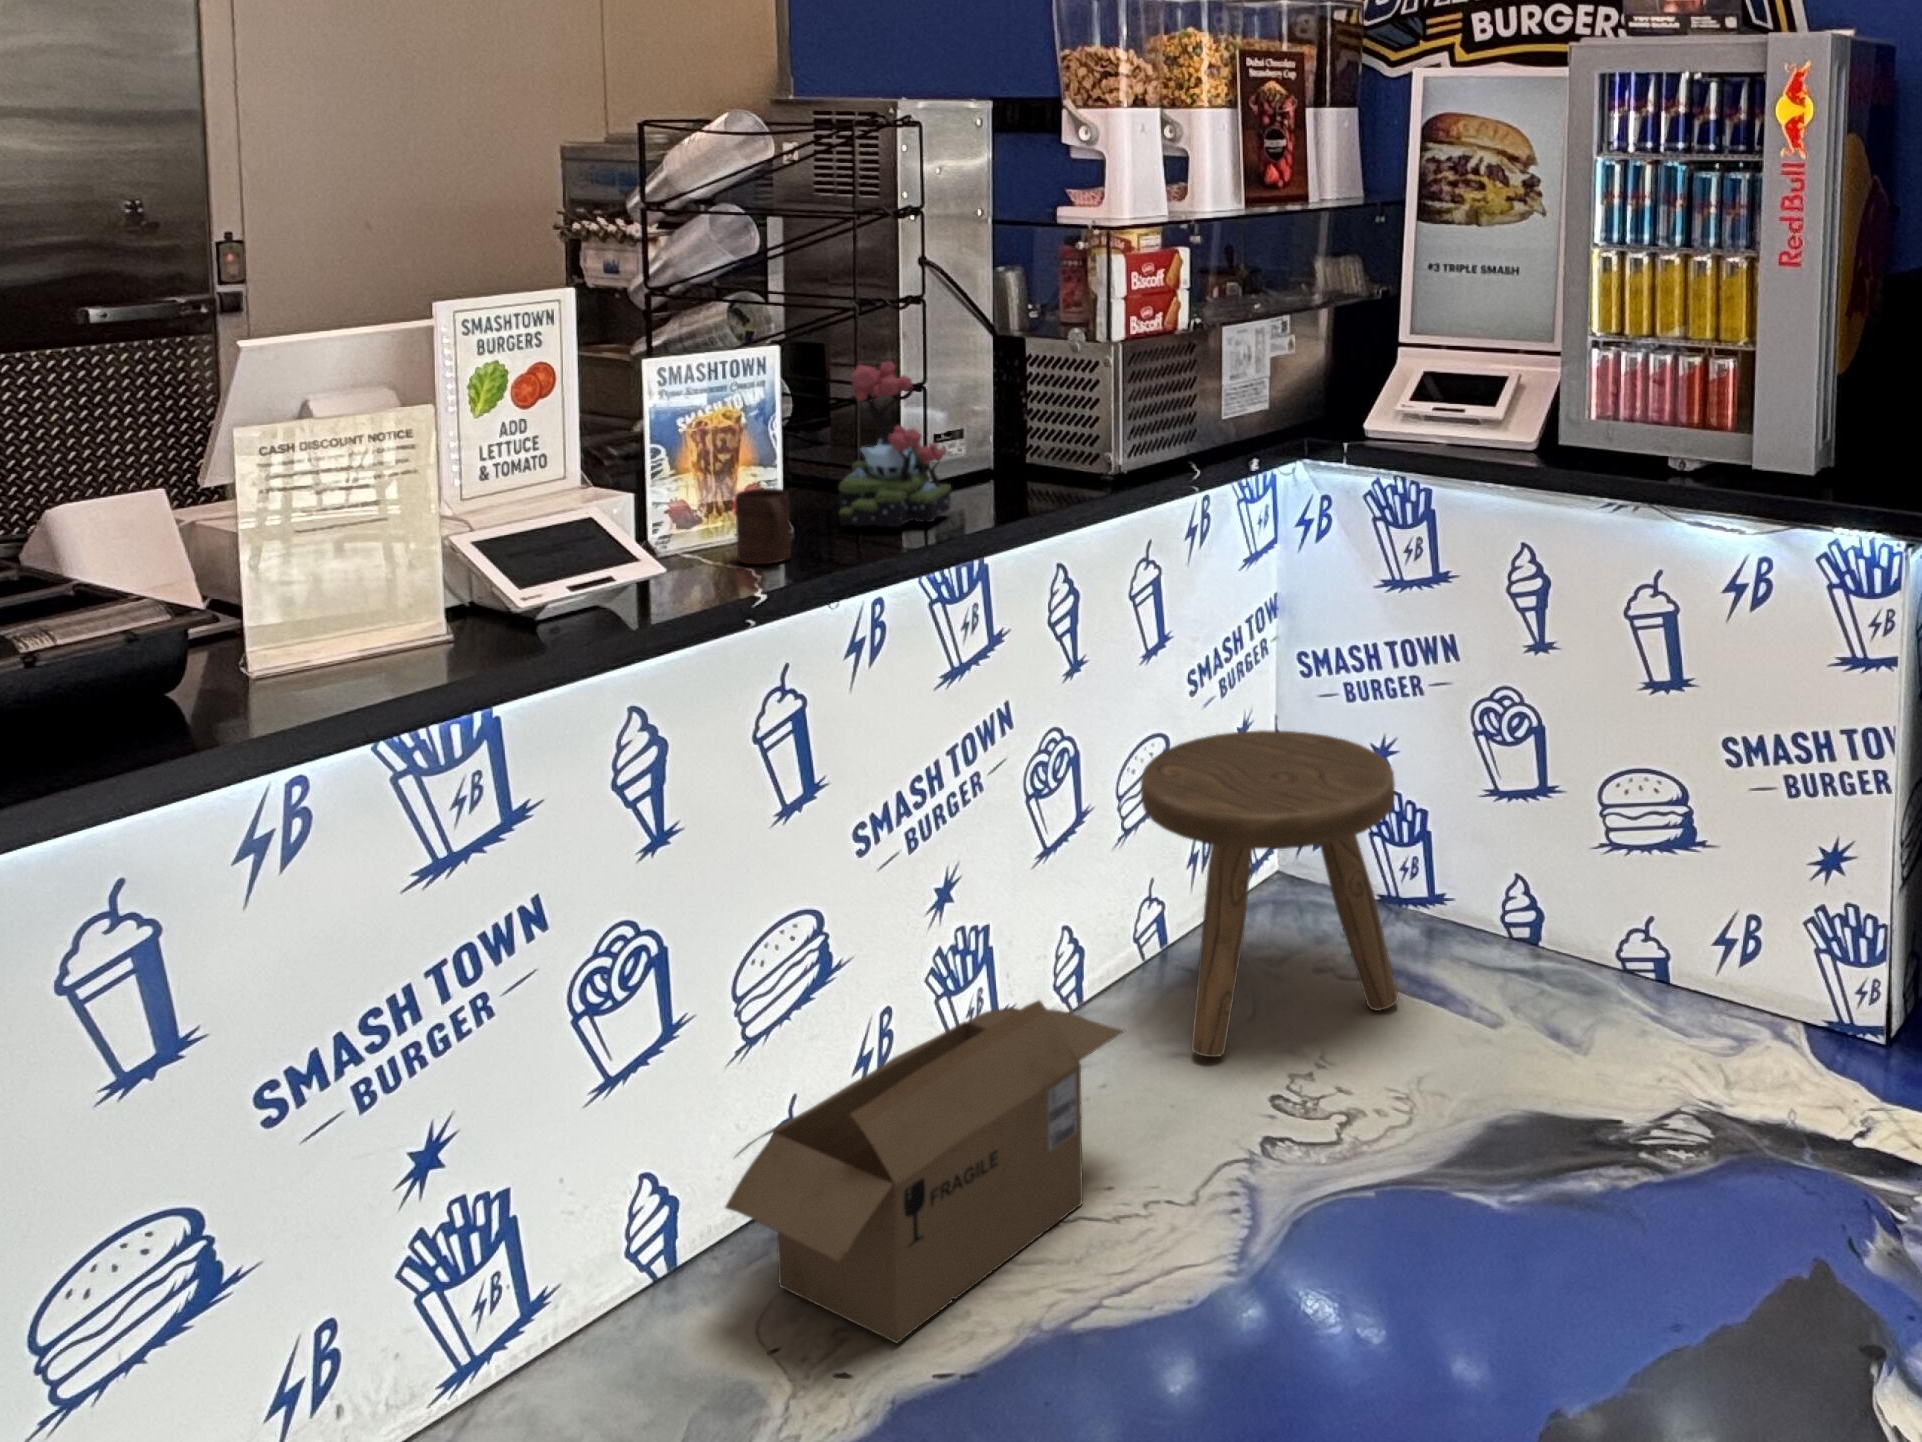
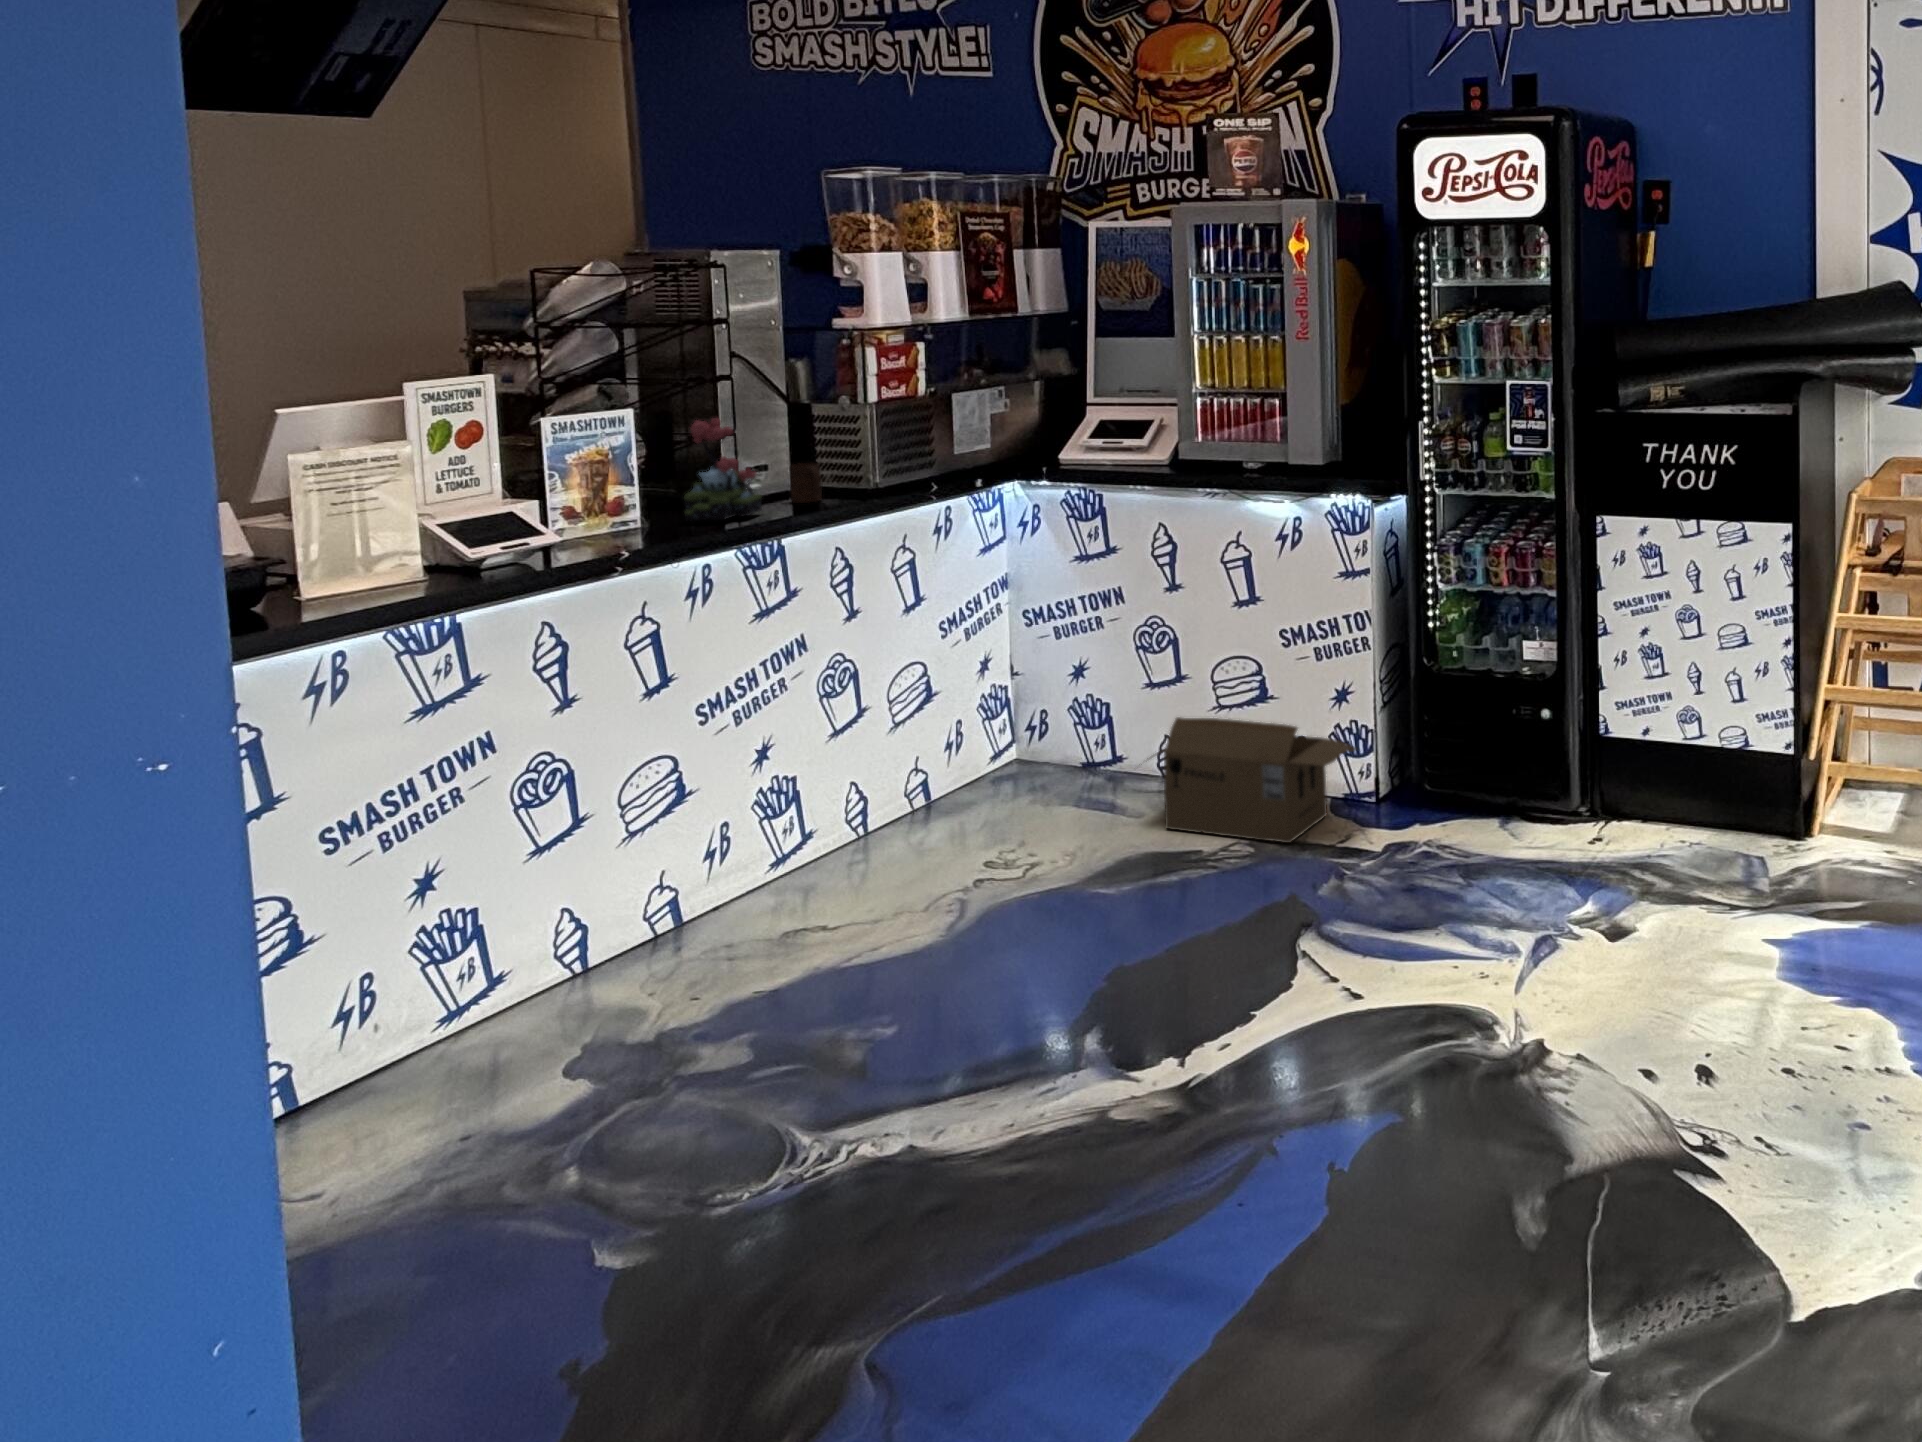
cup: present [735,488,791,564] -> present [789,463,822,503]
stool: present [1141,730,1398,1057] -> none [902,650,1080,846]
cardboard box: present [725,1000,1124,1343] -> present [1147,717,1357,843]

